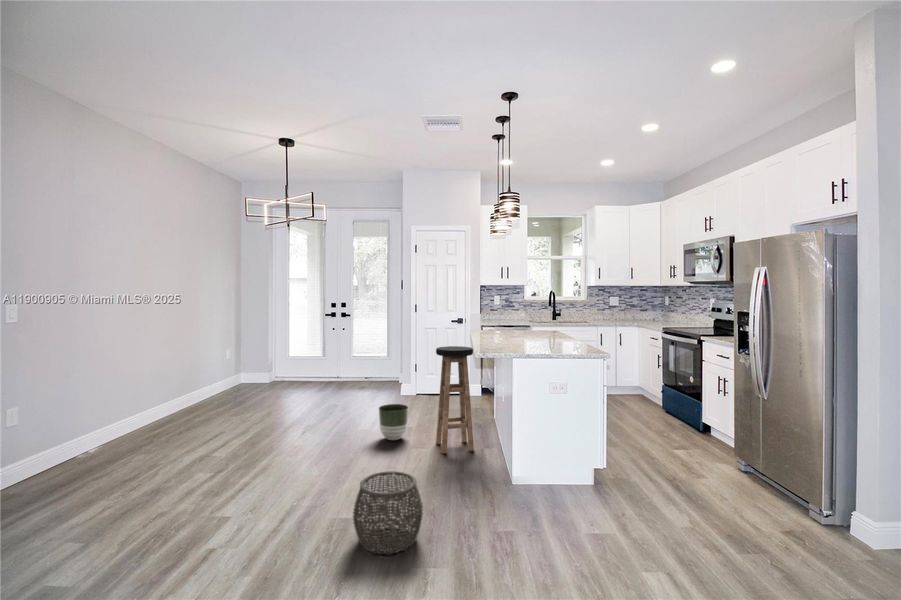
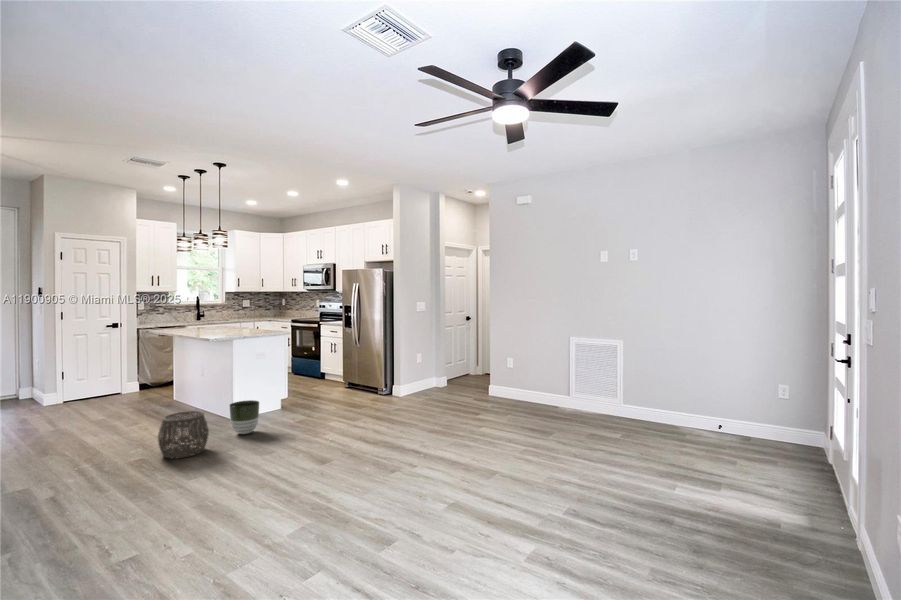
bar stool: present [436,346,474,454] -> none [143,338,184,420]
planter: present [379,404,408,440] -> present [230,400,259,434]

